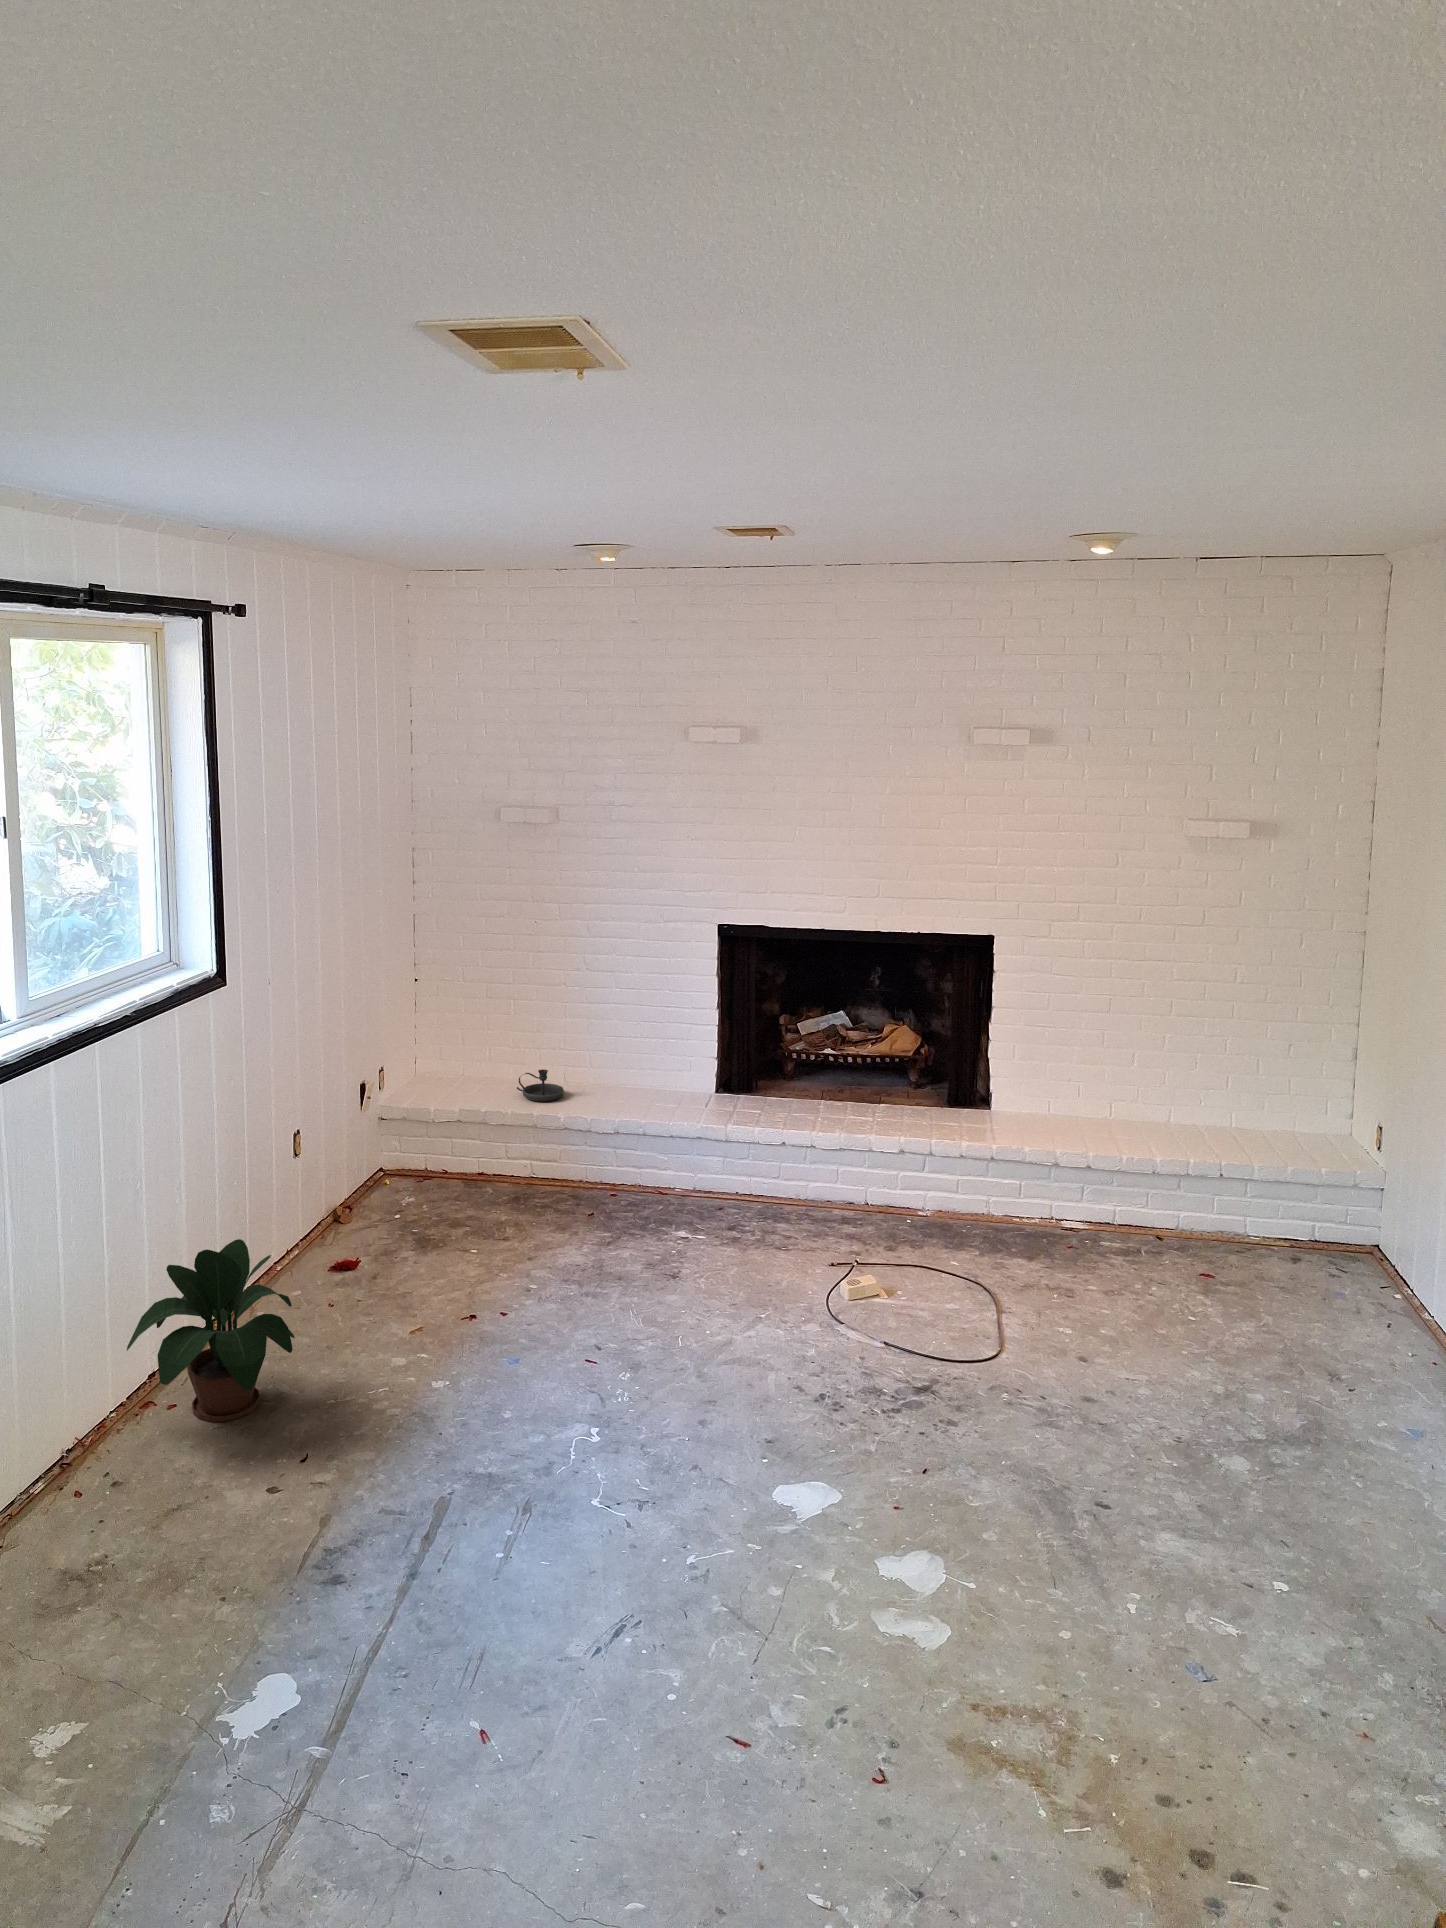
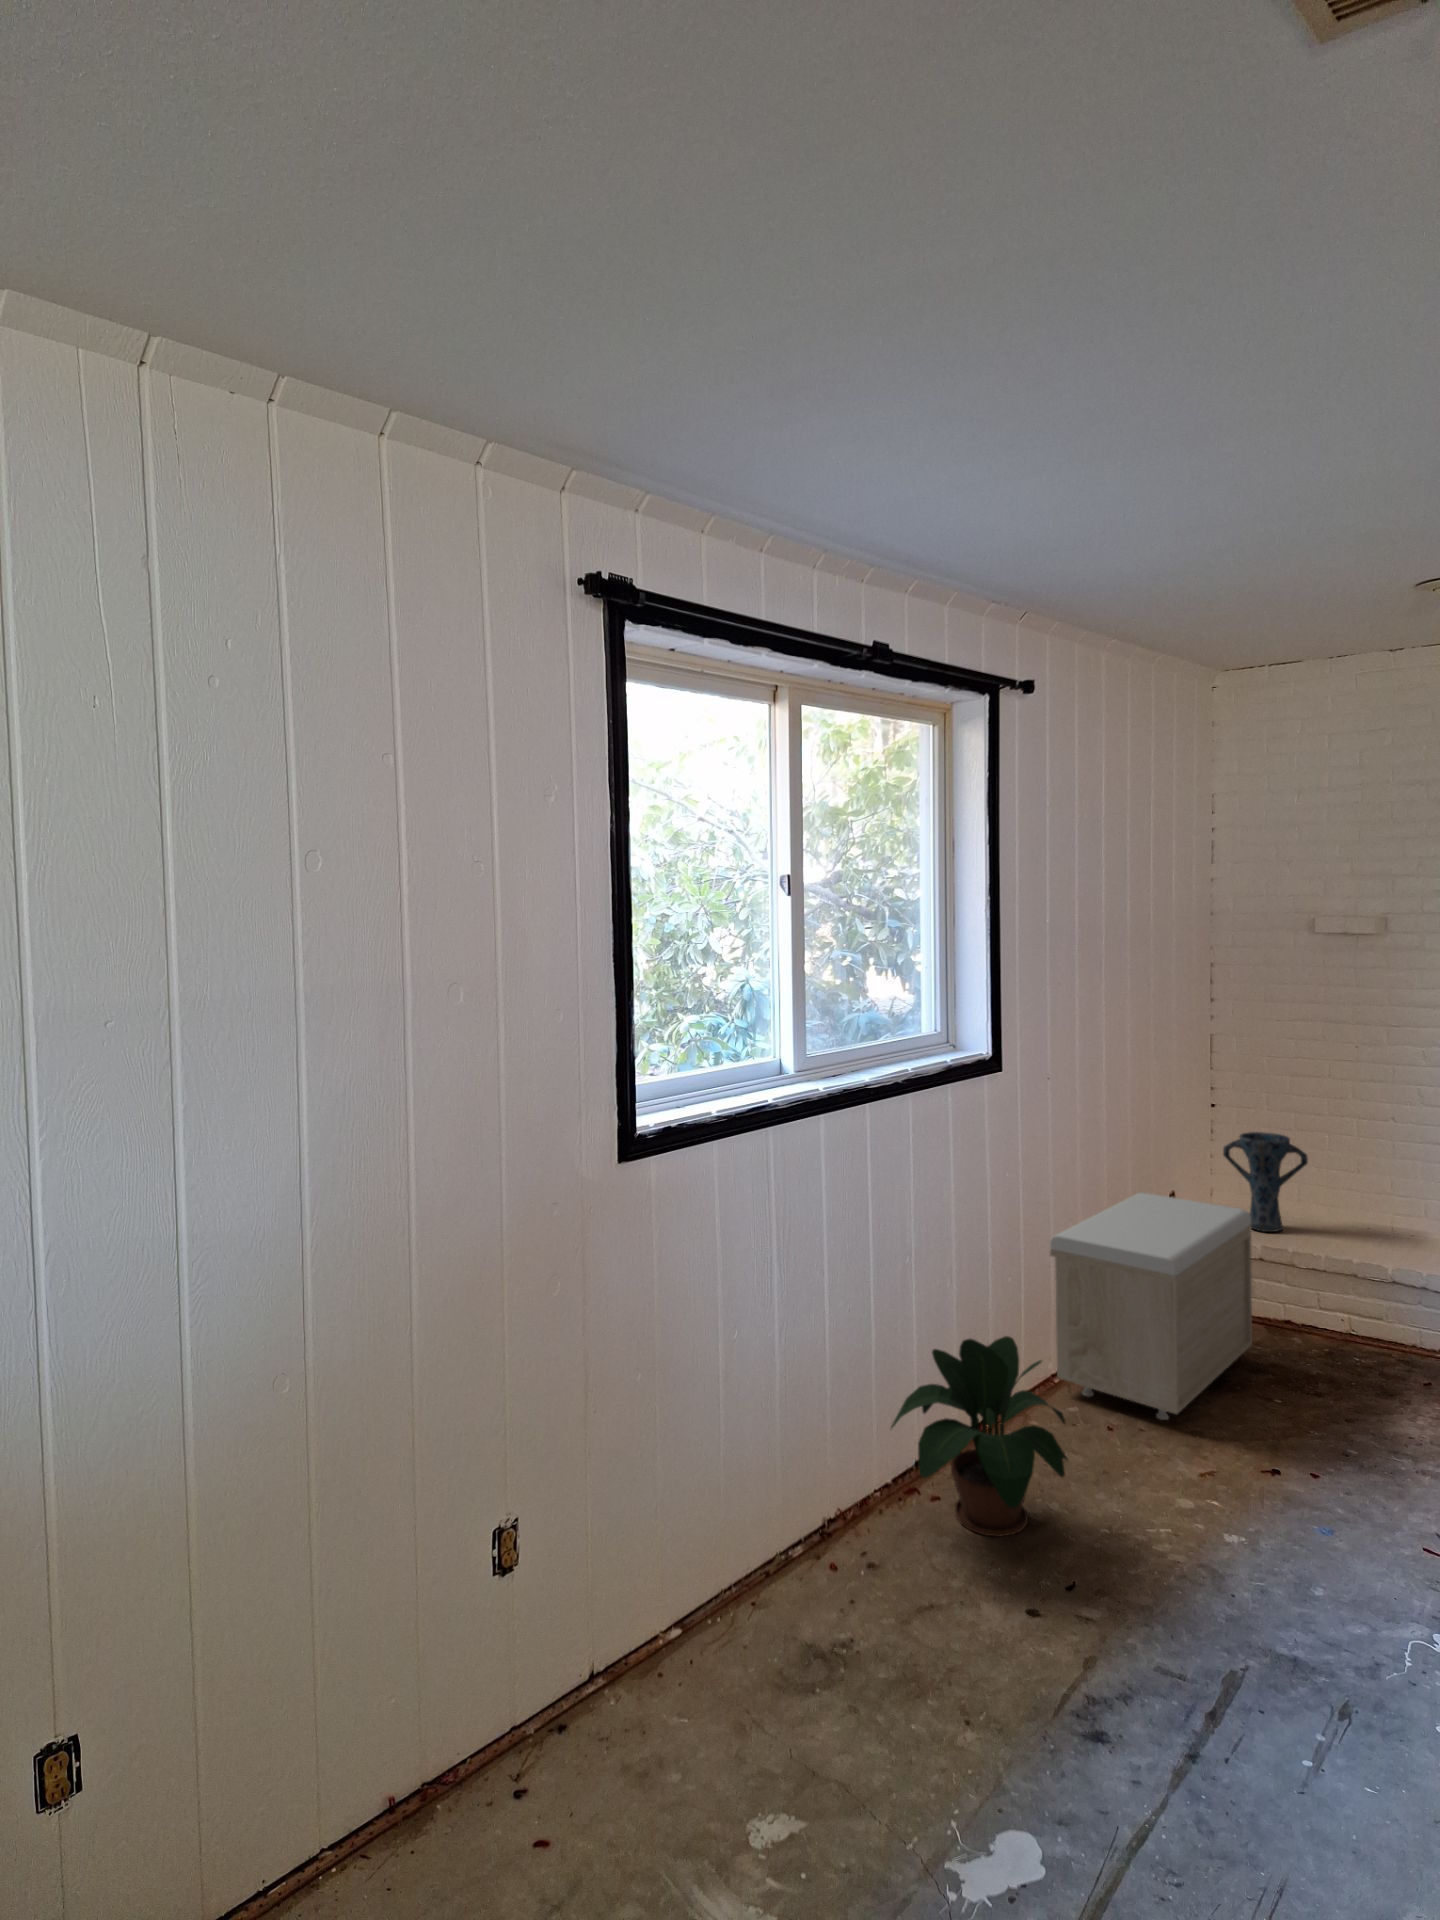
vase: none [427,1005,496,1095] -> present [1223,1132,1308,1232]
candlestick: present [517,1069,564,1102] -> none [1334,1215,1399,1252]
storage bench: none [272,1077,450,1283] -> present [1050,1192,1252,1420]

